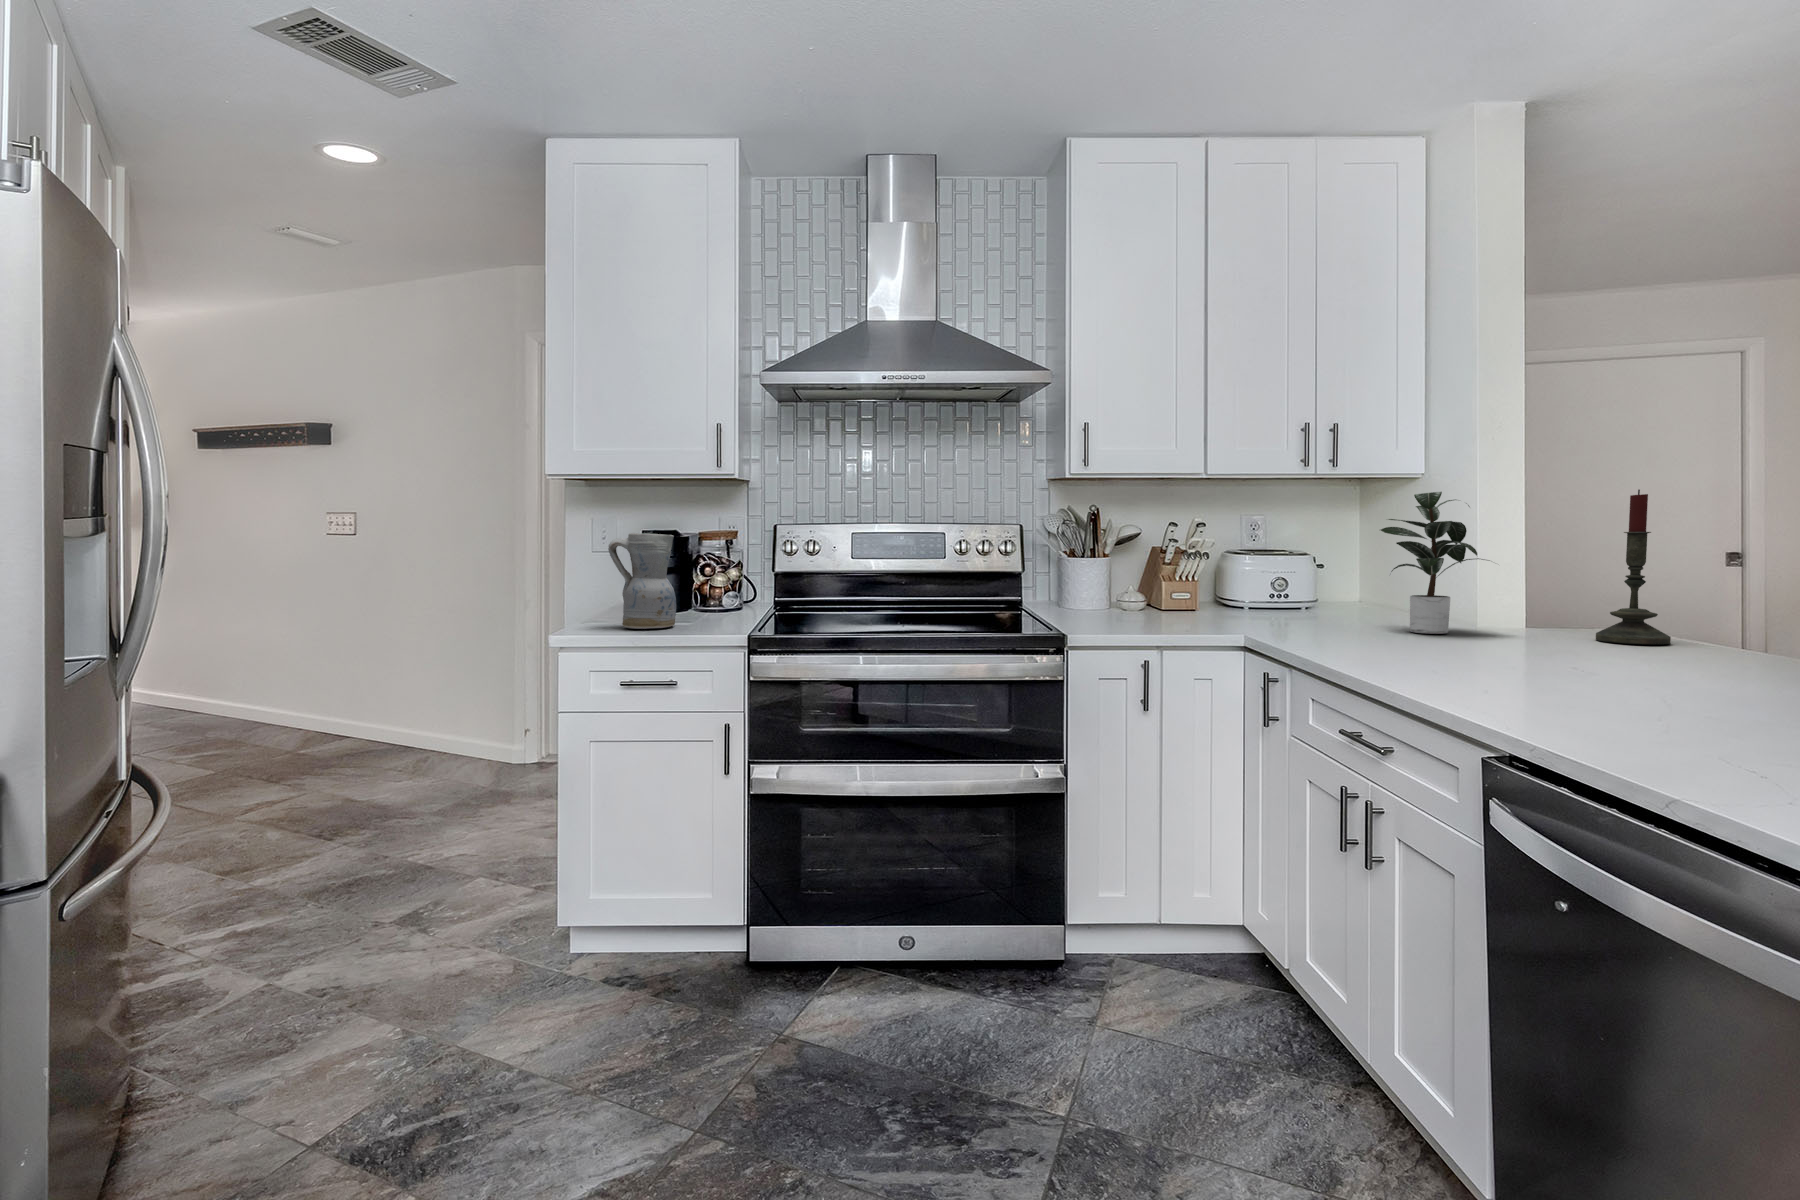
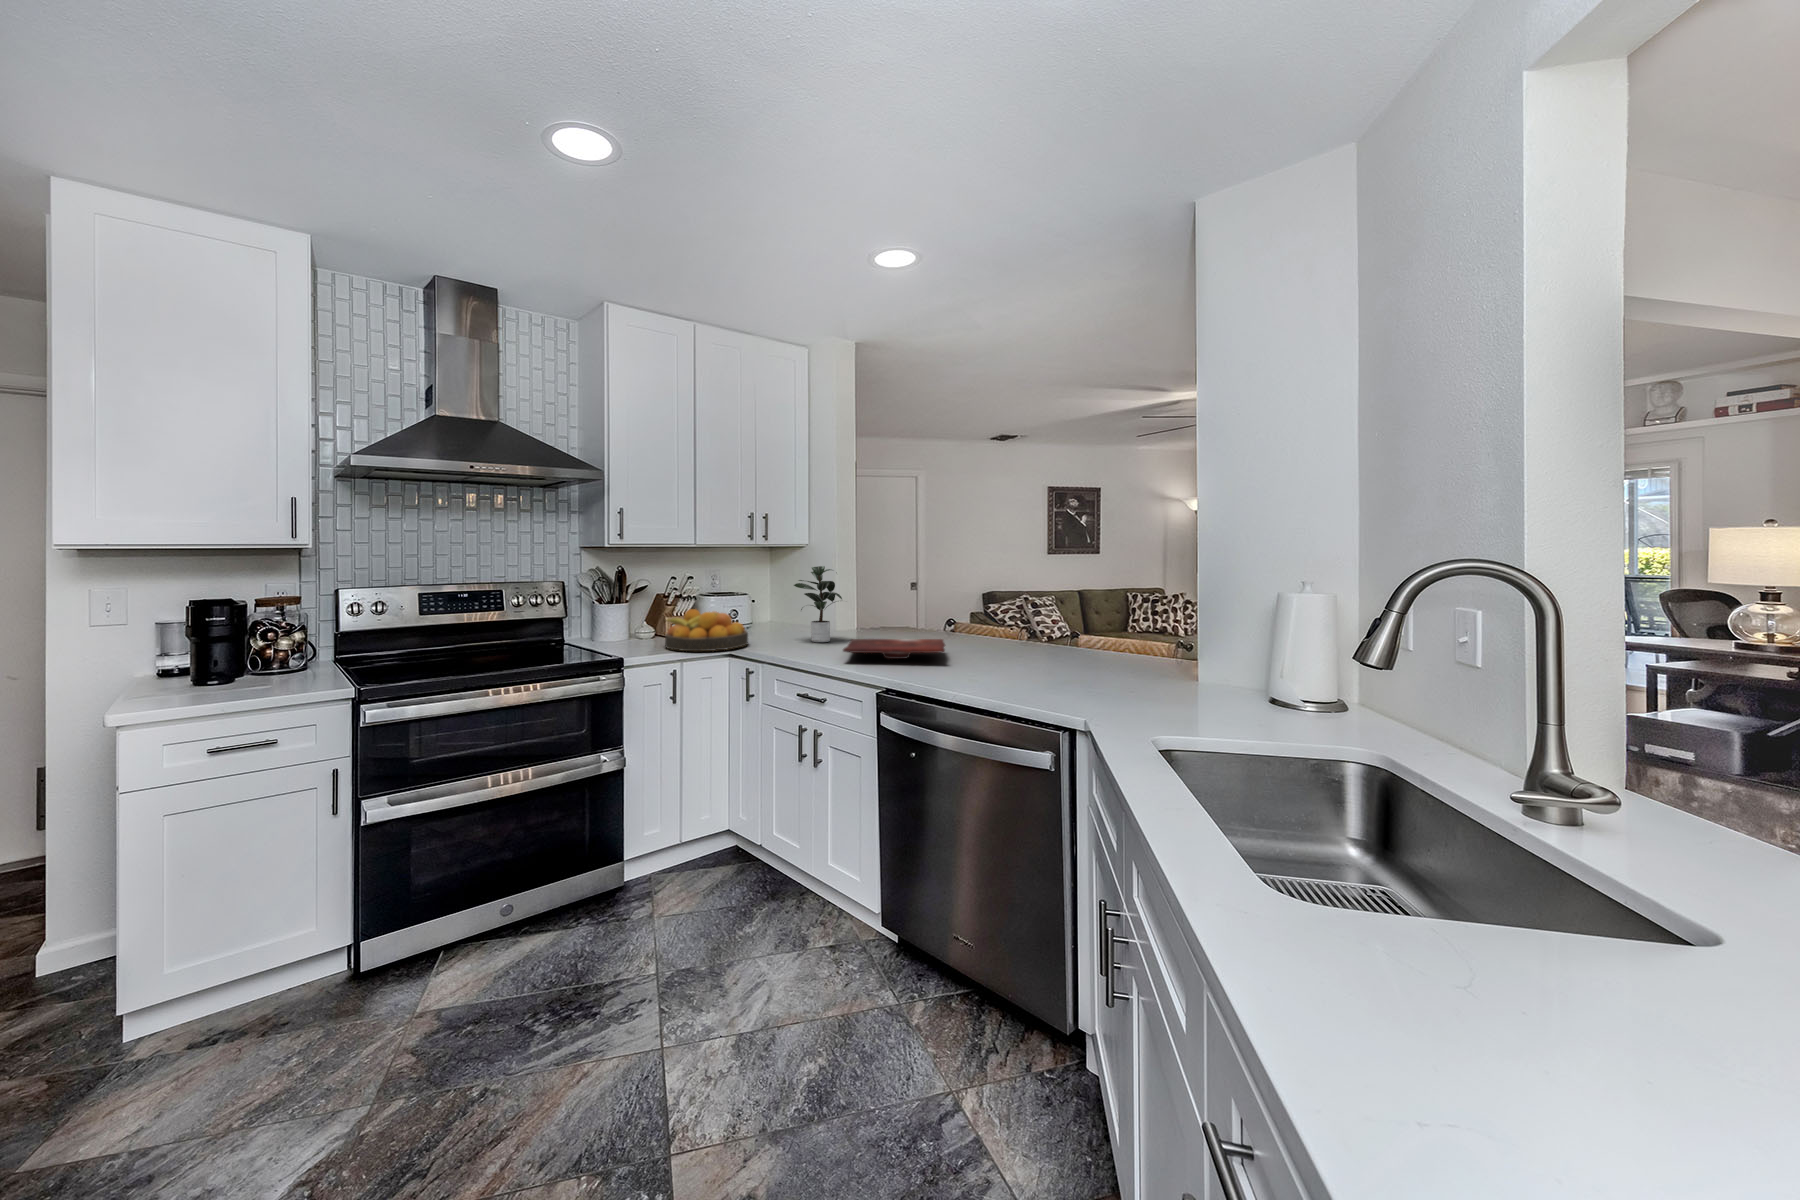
candle: present [1596,490,1671,644] -> none [893,565,921,640]
ceramic pitcher: present [608,533,676,629] -> none [152,612,243,703]
fruit bowl: none [1150,565,1288,630] -> present [665,609,748,651]
cutting board: none [1456,627,1724,669] -> present [843,639,945,659]

